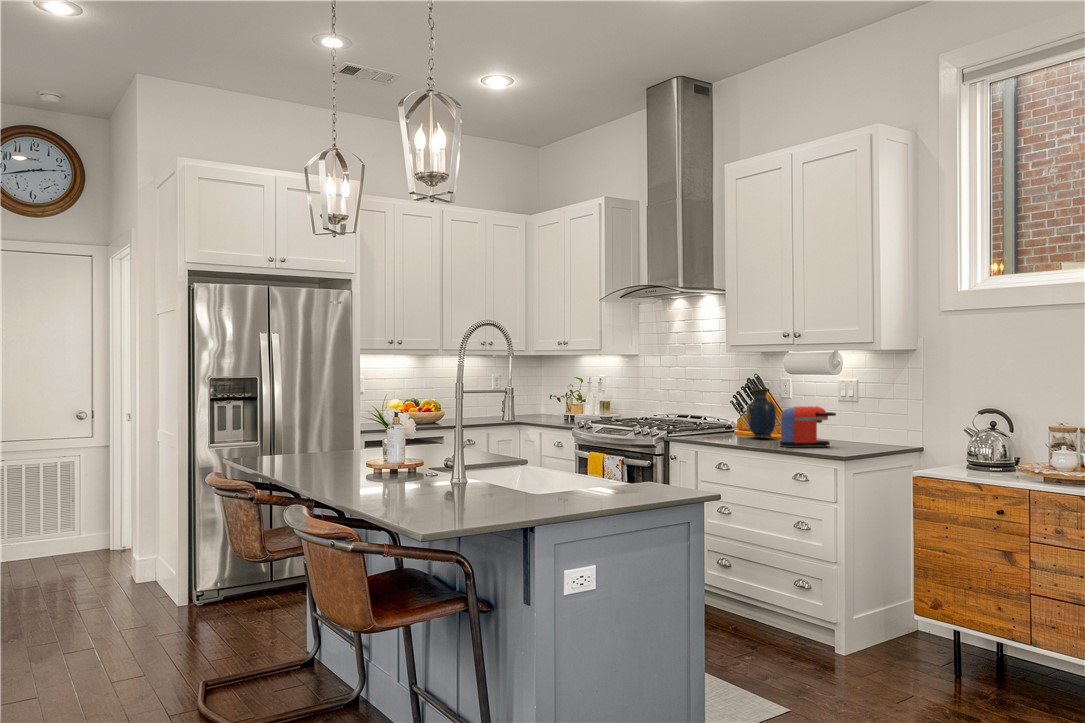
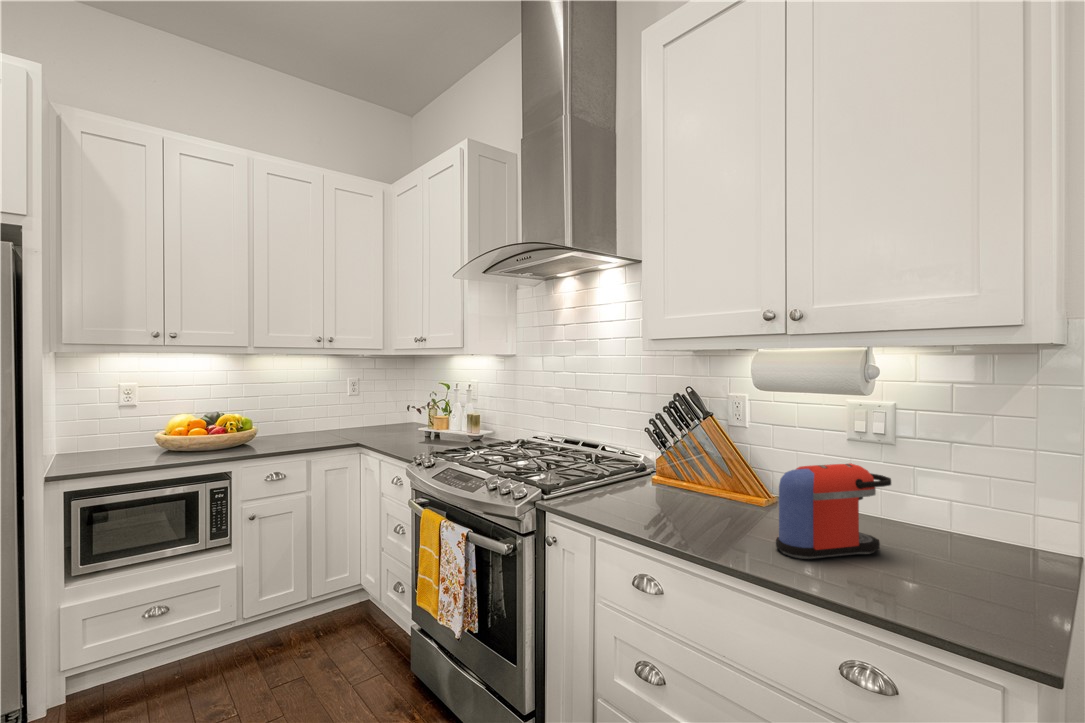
vase: present [747,389,776,438] -> none [687,418,740,510]

